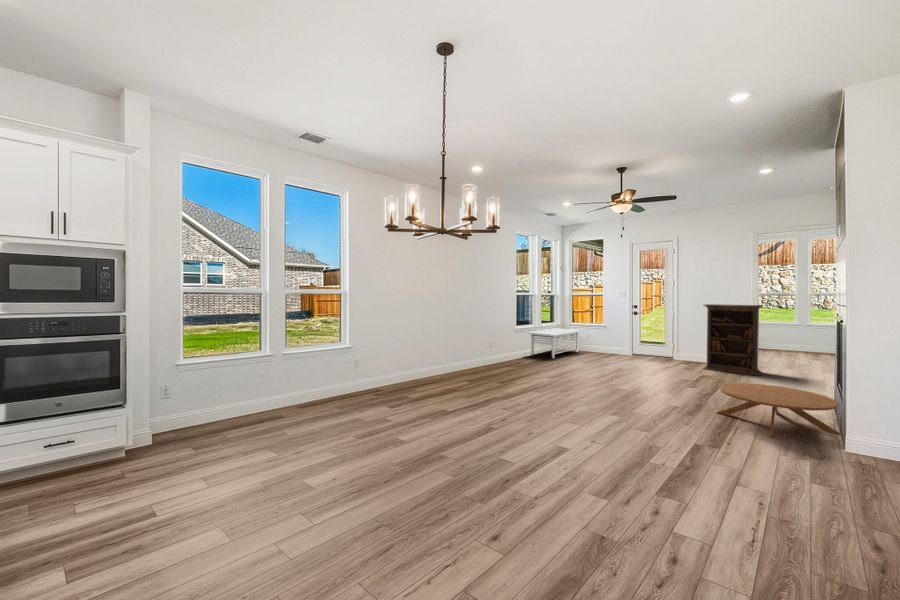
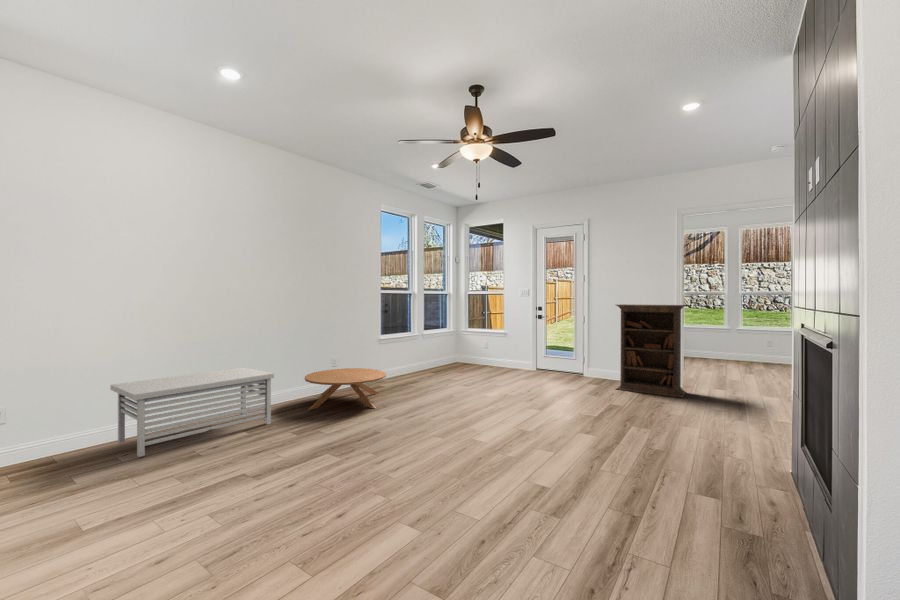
storage bench: present [529,328,580,358] -> present [110,367,274,457]
coffee table: present [716,383,841,437] -> present [305,368,386,410]

